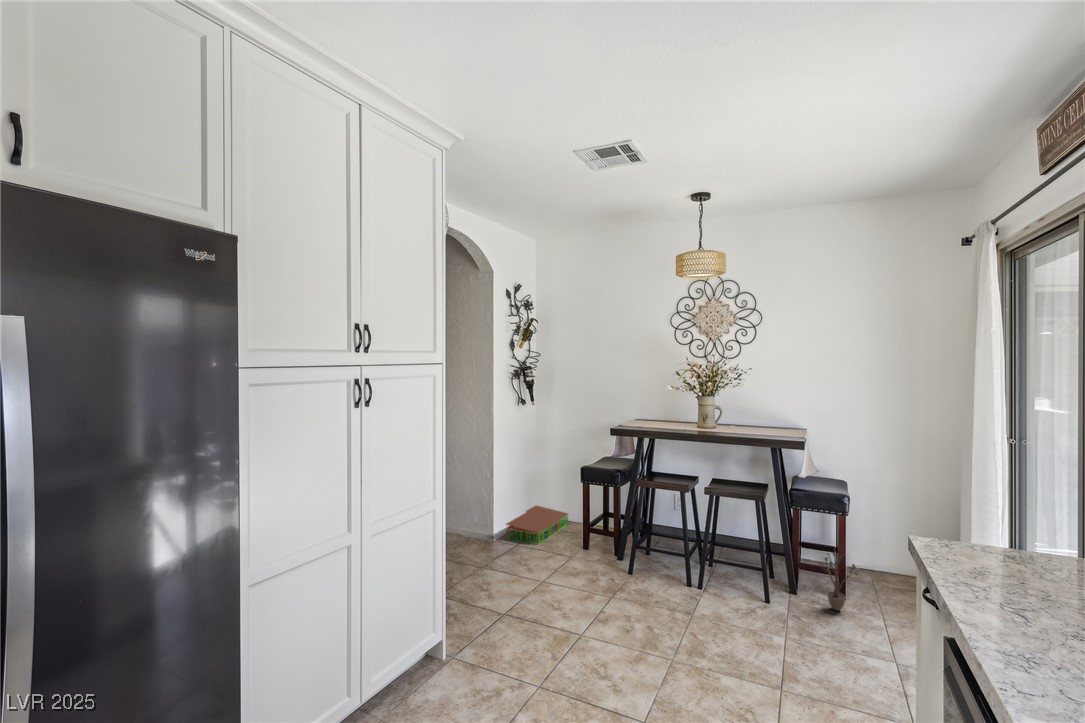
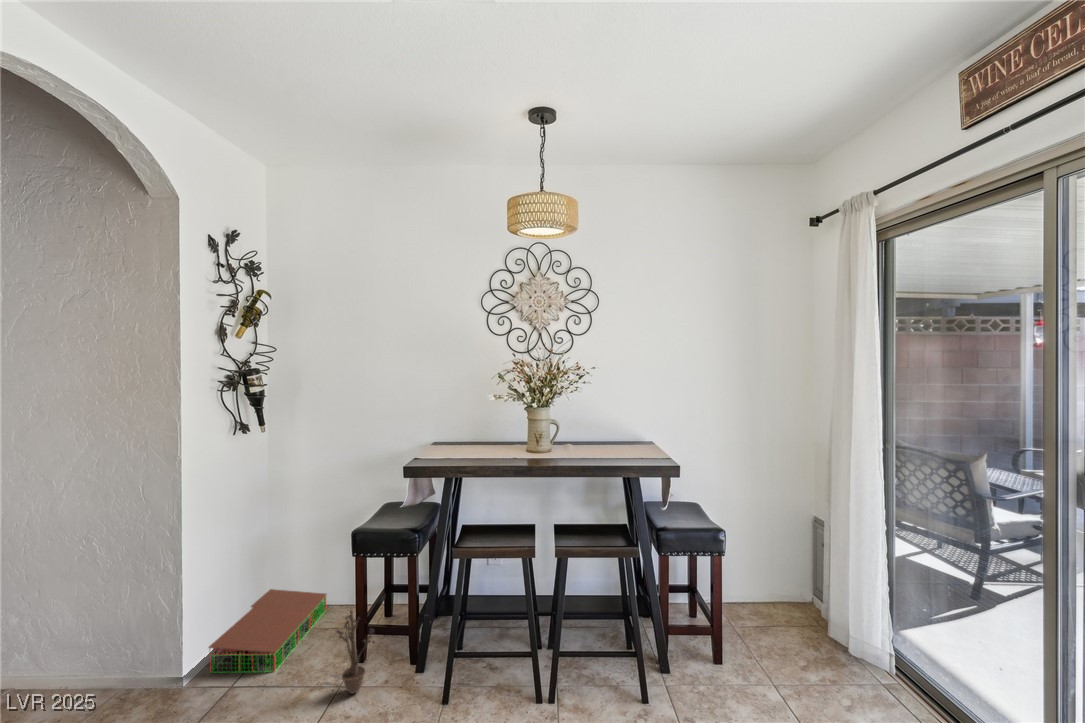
decorative plant: present [813,548,858,611] -> present [331,610,375,694]

